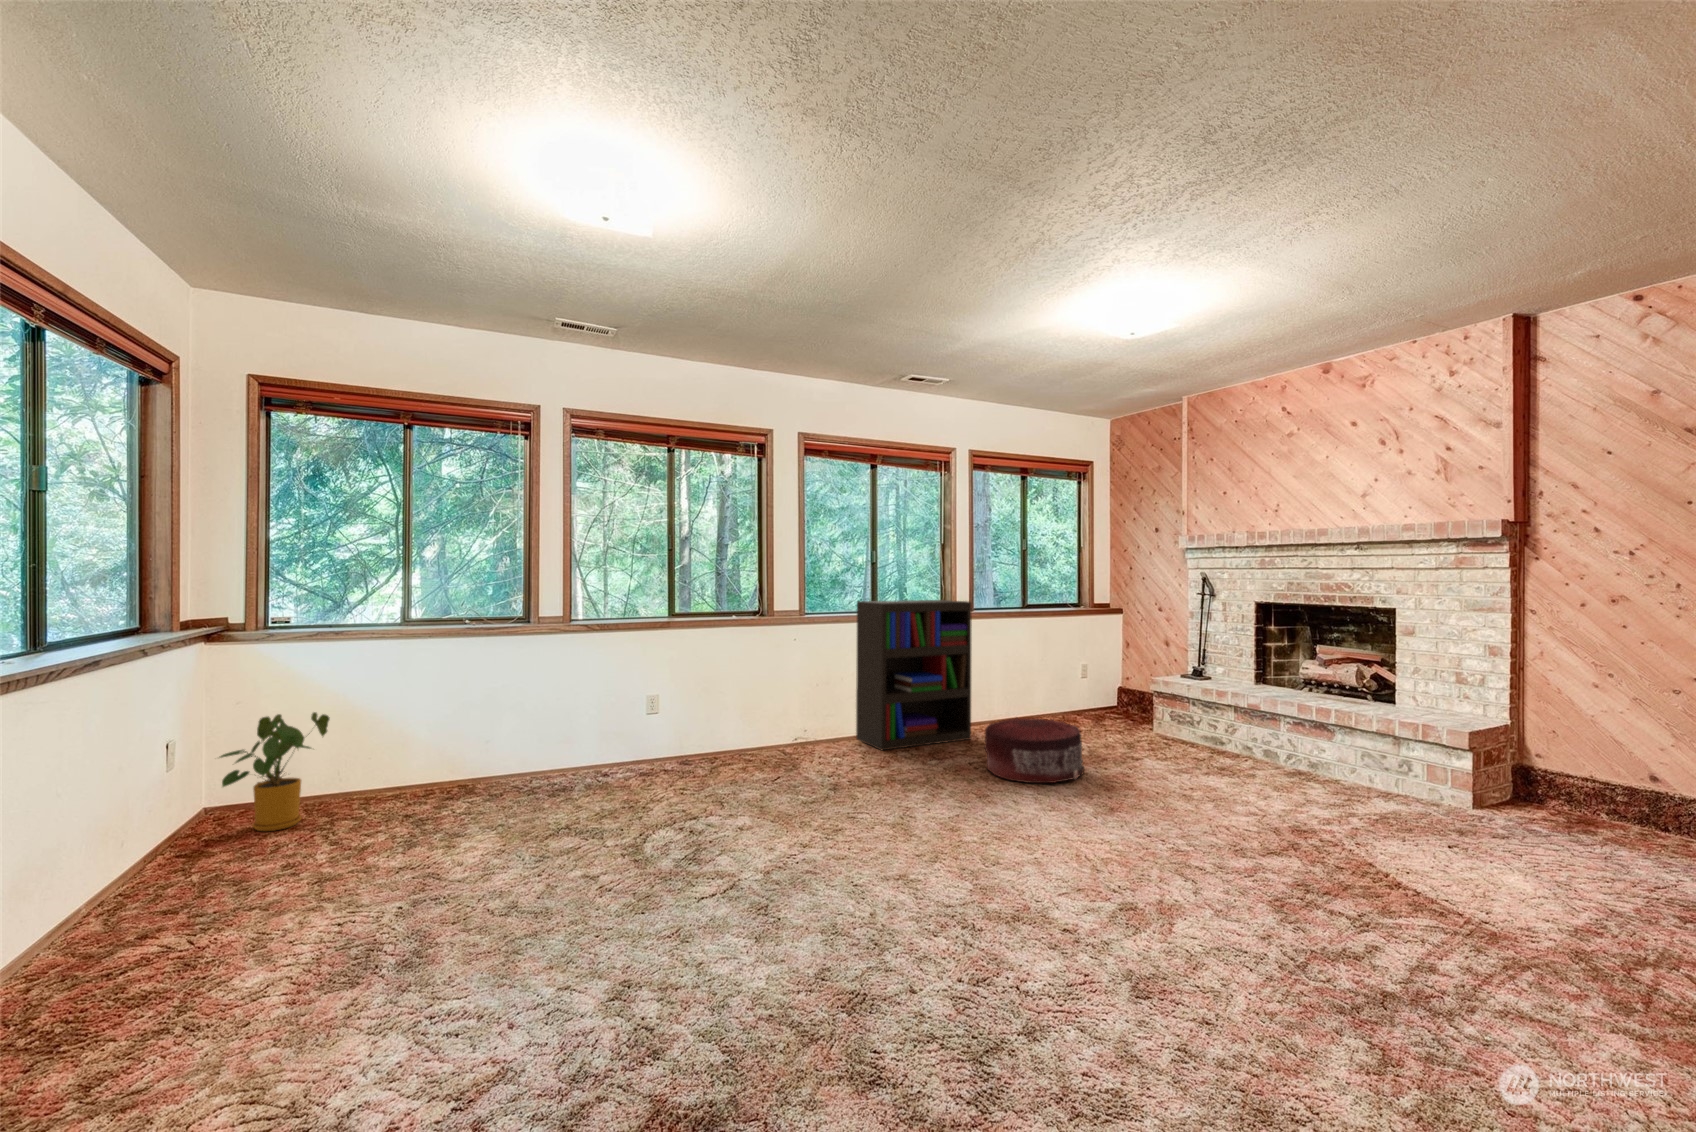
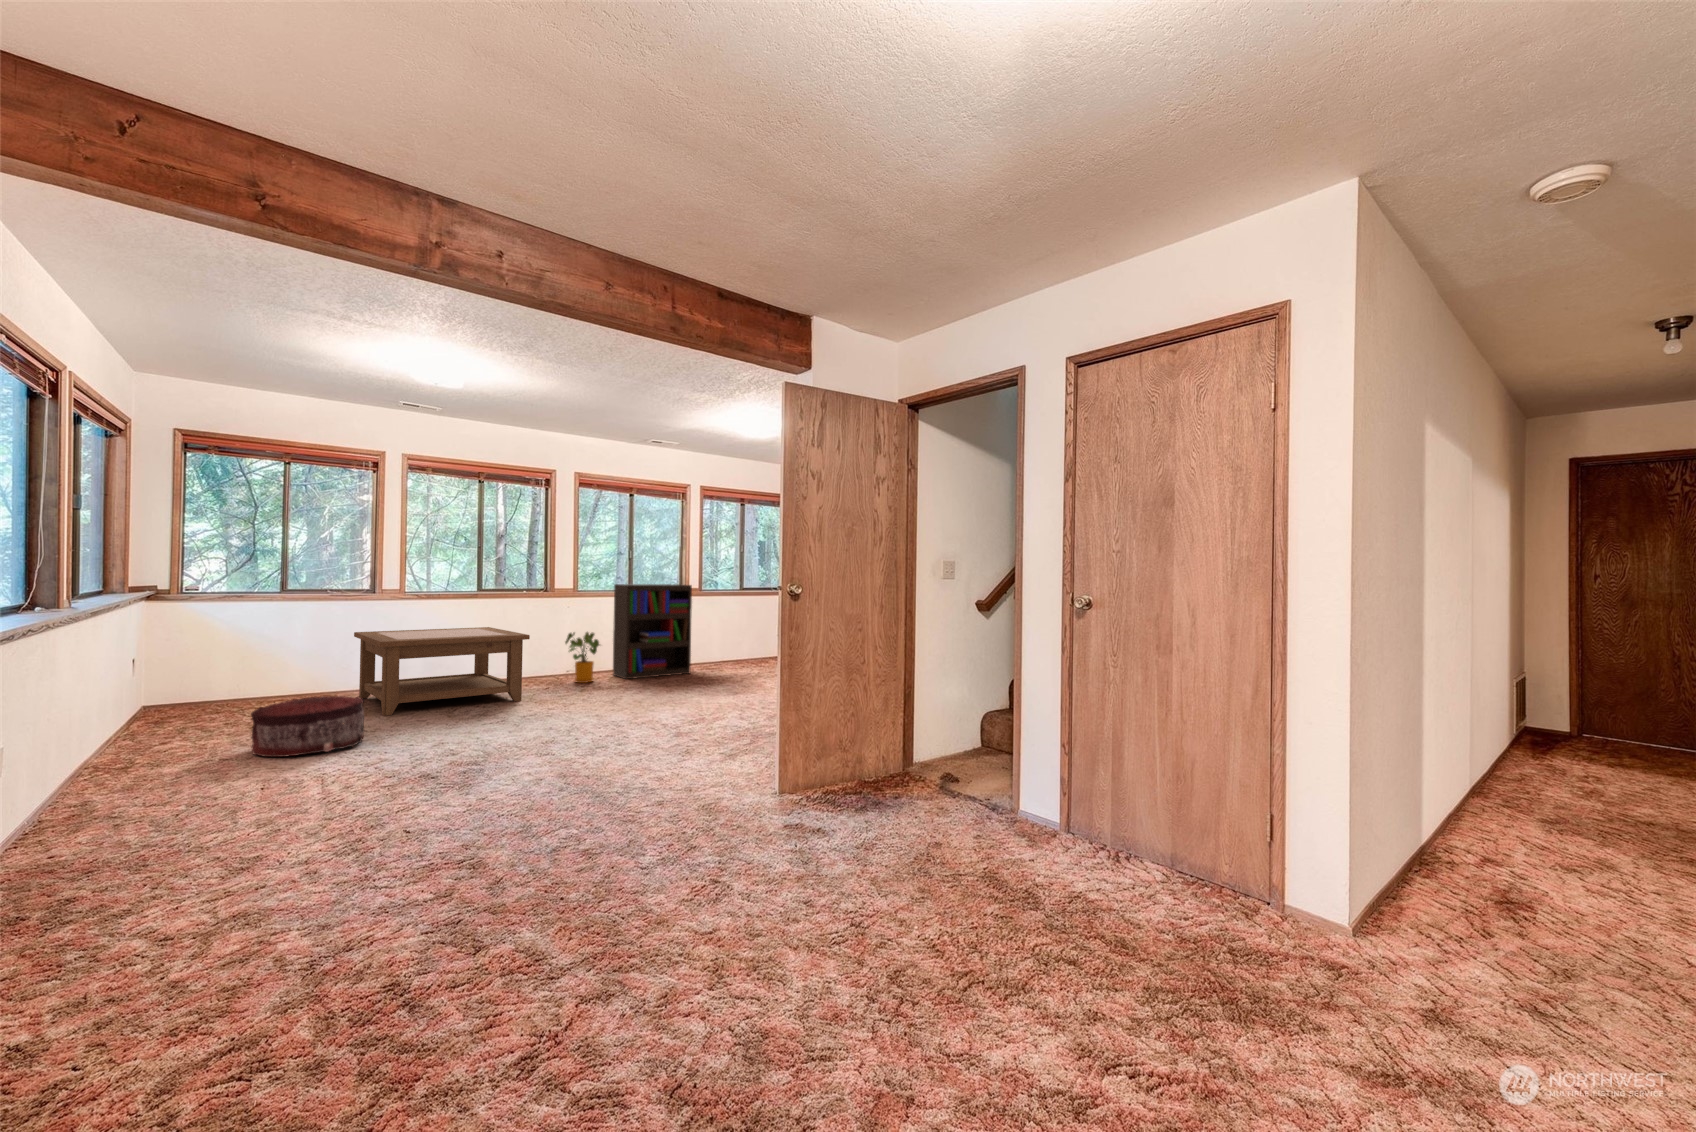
coffee table: none [500,670,758,842] -> present [354,627,530,716]
house plant: present [220,712,330,831] -> present [565,632,600,683]
pouf: present [984,718,1084,783] -> present [251,696,364,757]

